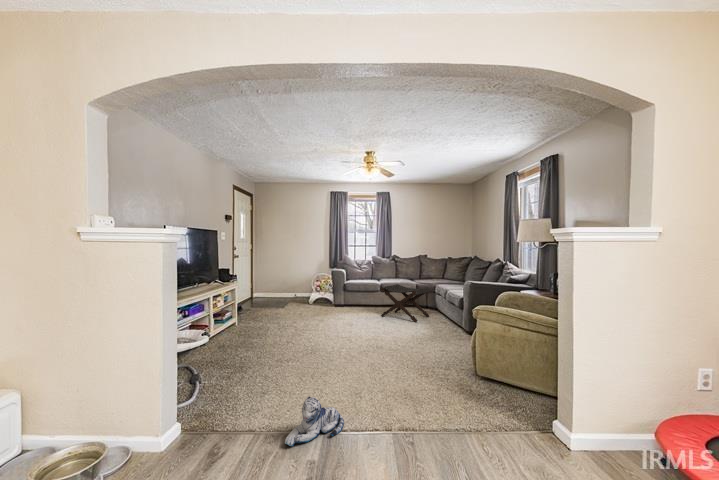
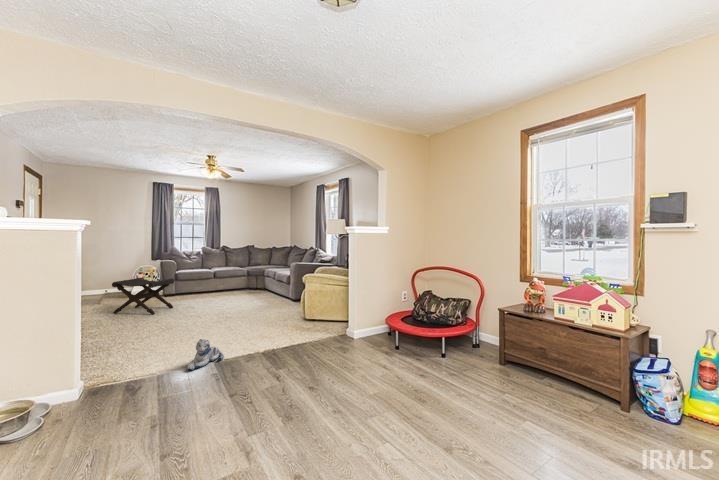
footstool: present [380,284,430,322] -> present [112,278,174,315]

